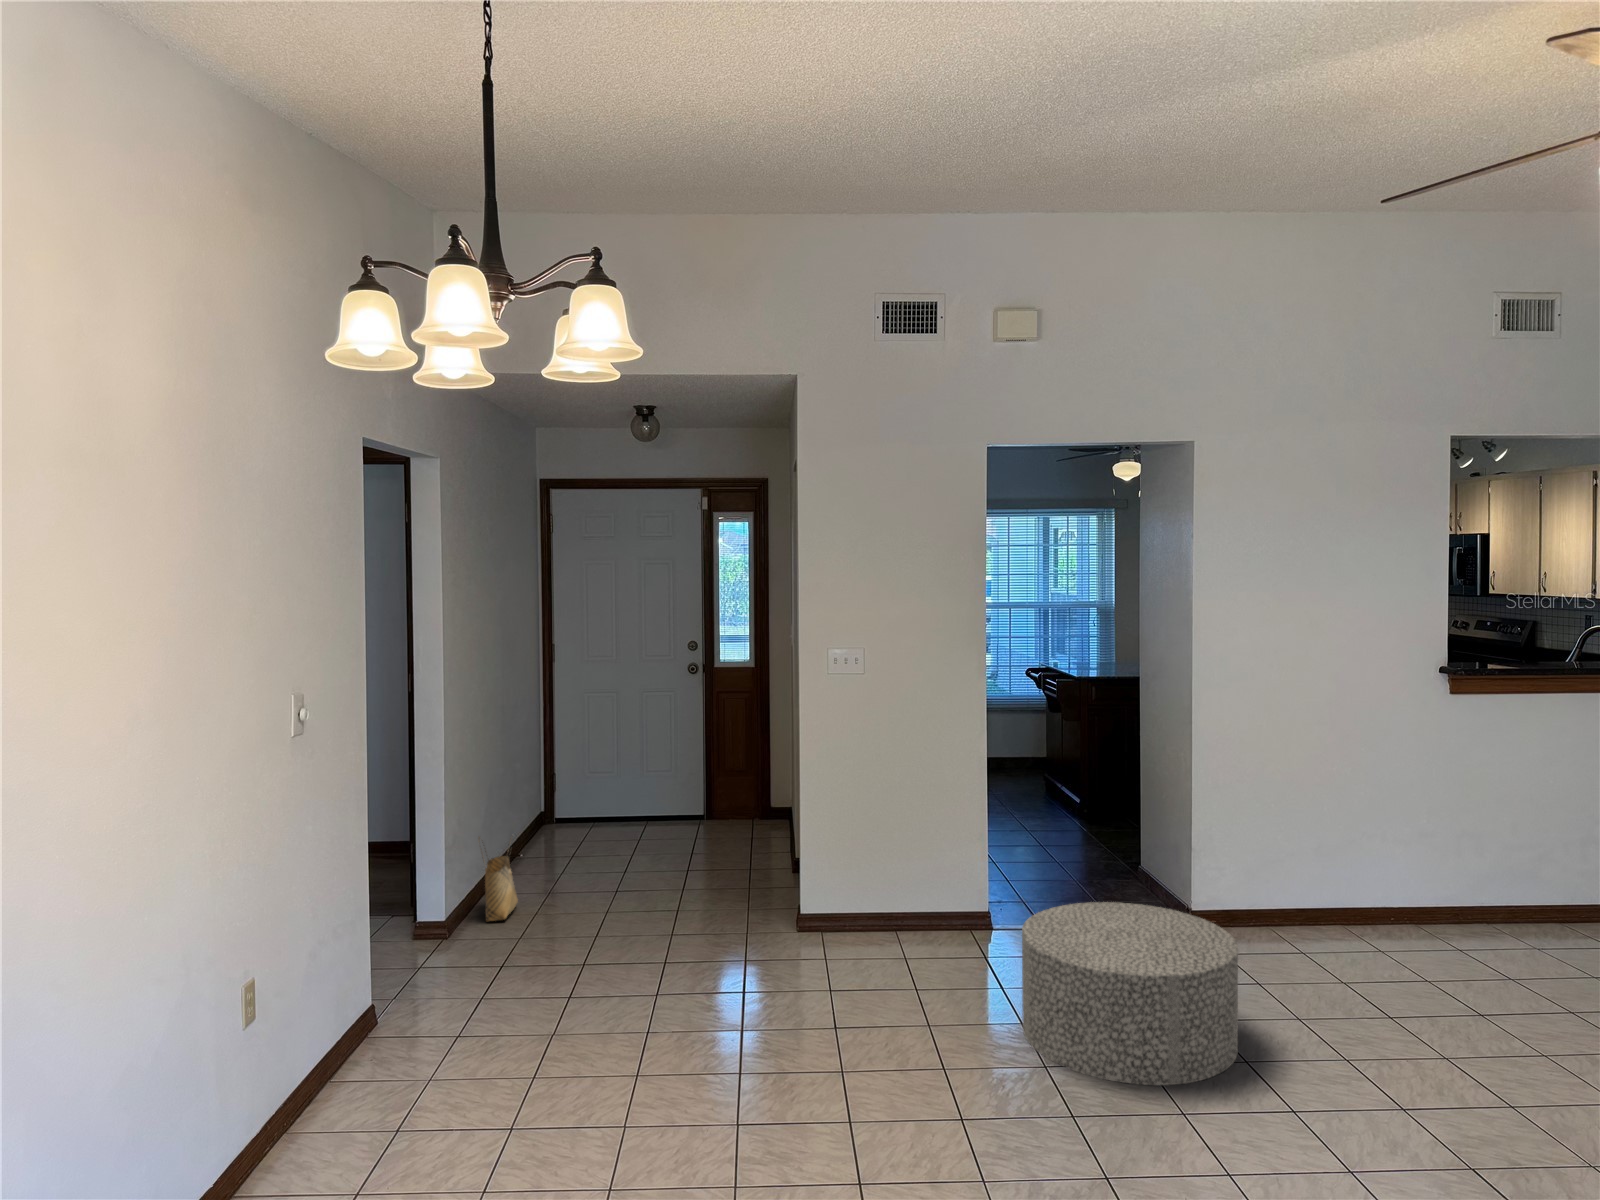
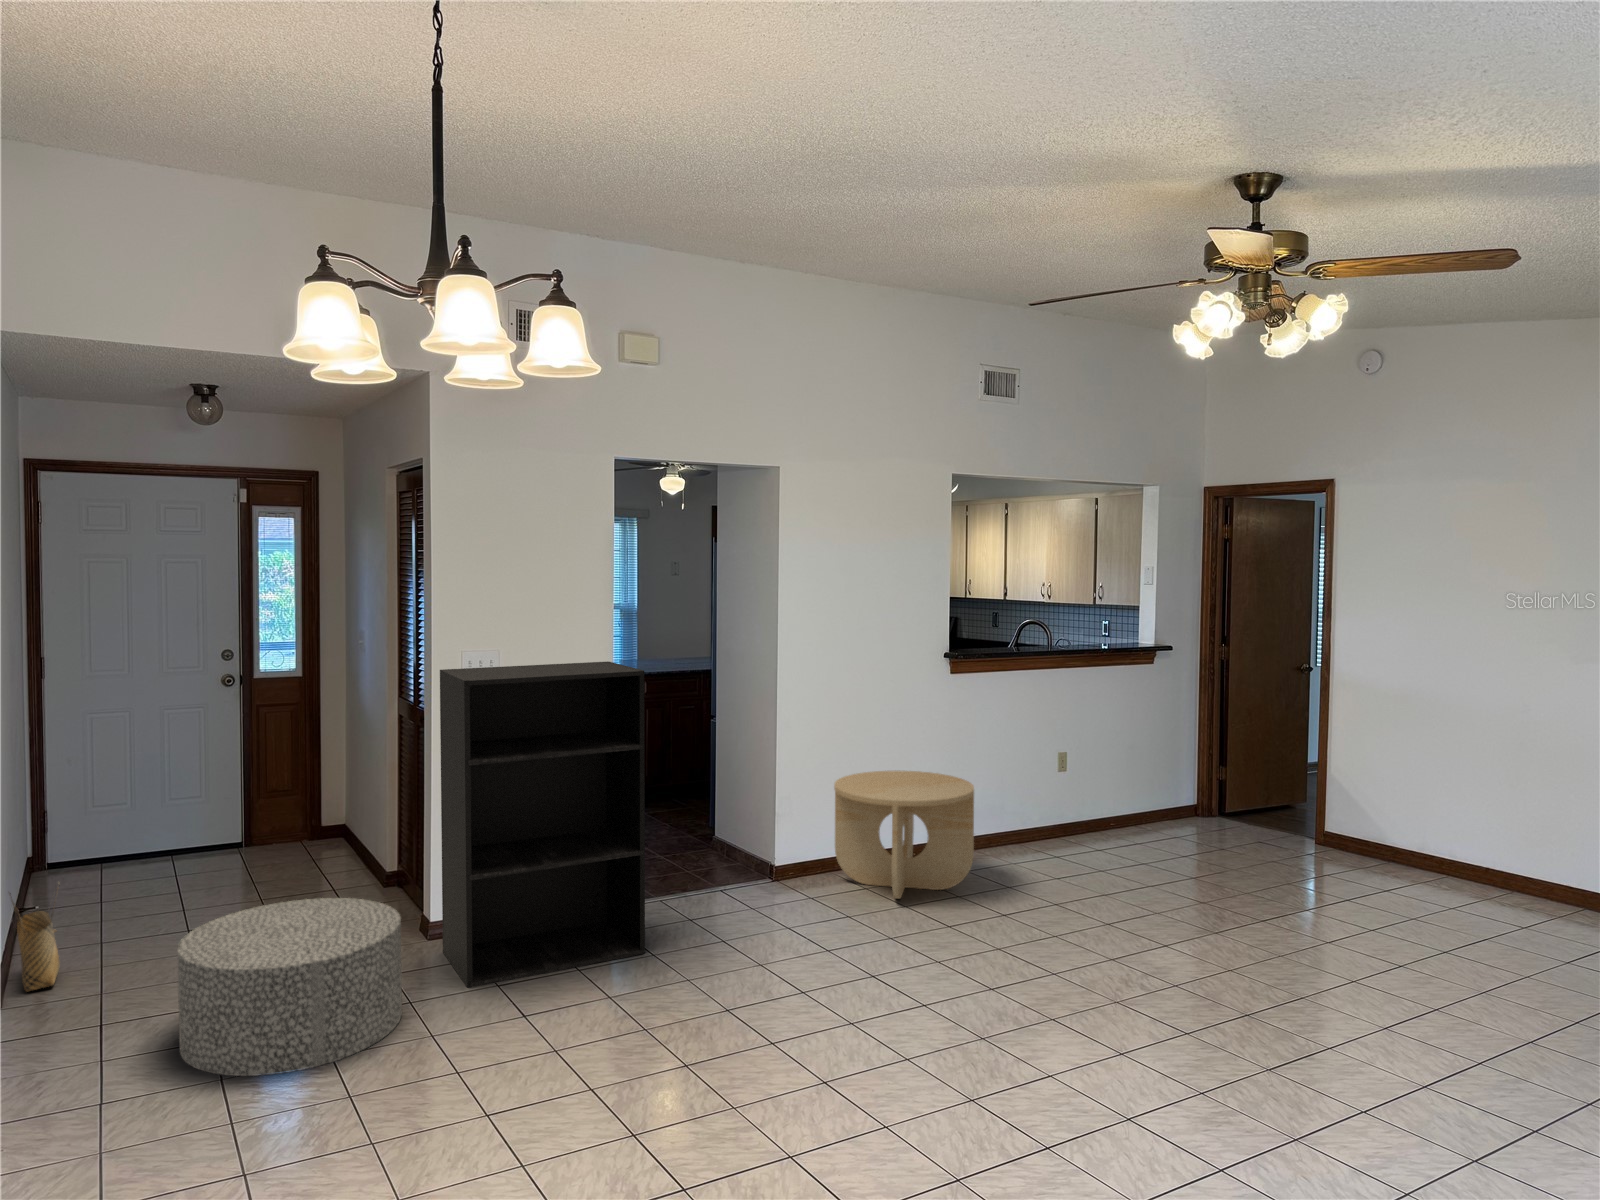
bookshelf: none [802,664,997,986] -> present [440,661,645,988]
side table: none [1260,810,1457,973] -> present [834,771,974,899]
ottoman: present [1022,902,1238,1085] -> present [177,898,402,1076]

